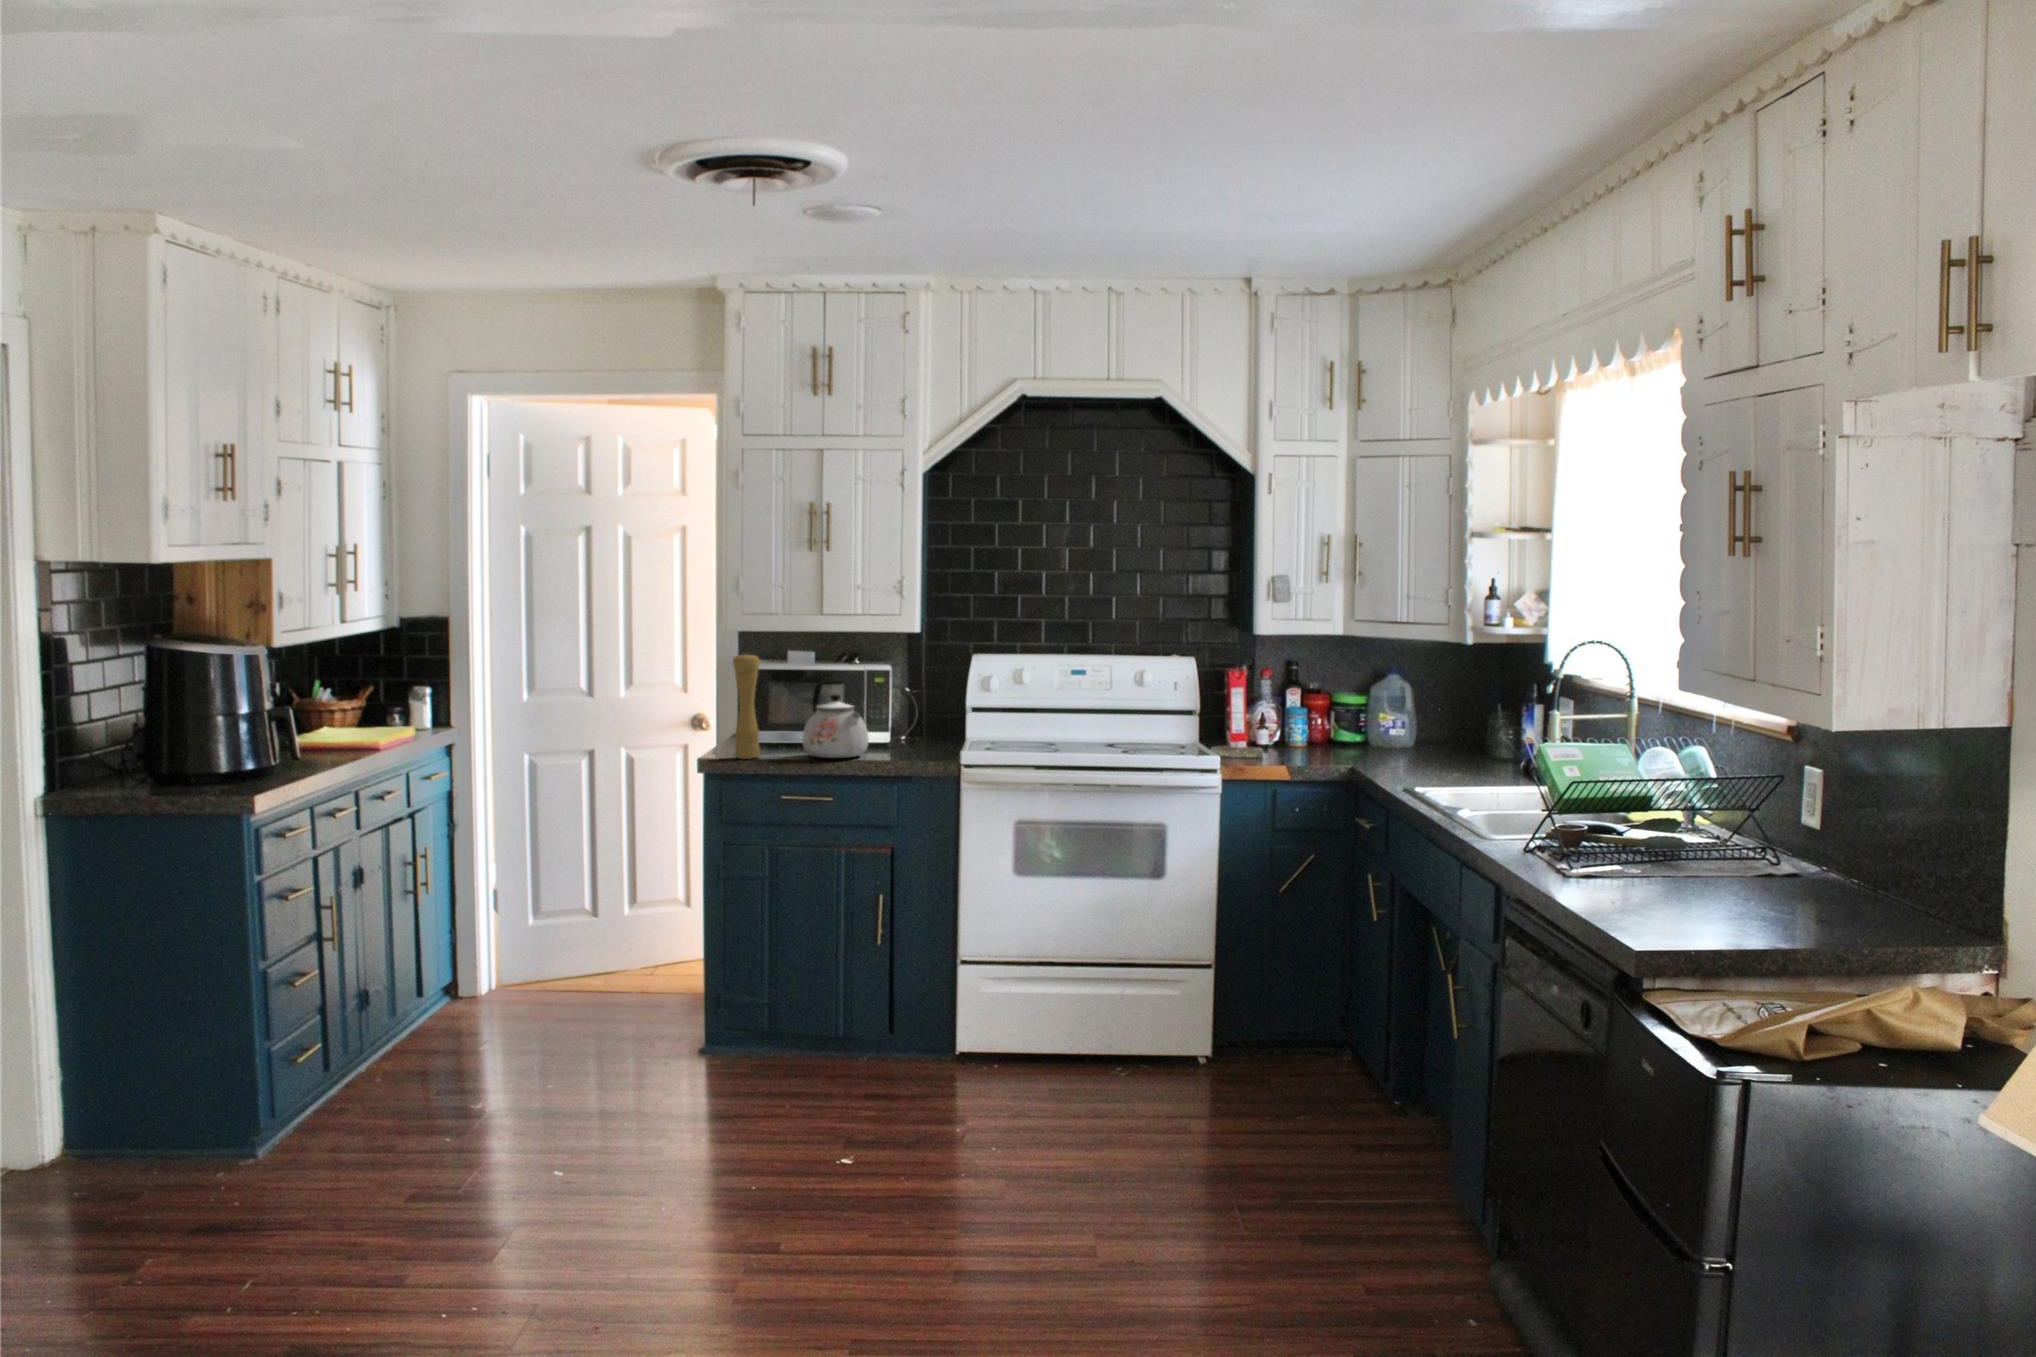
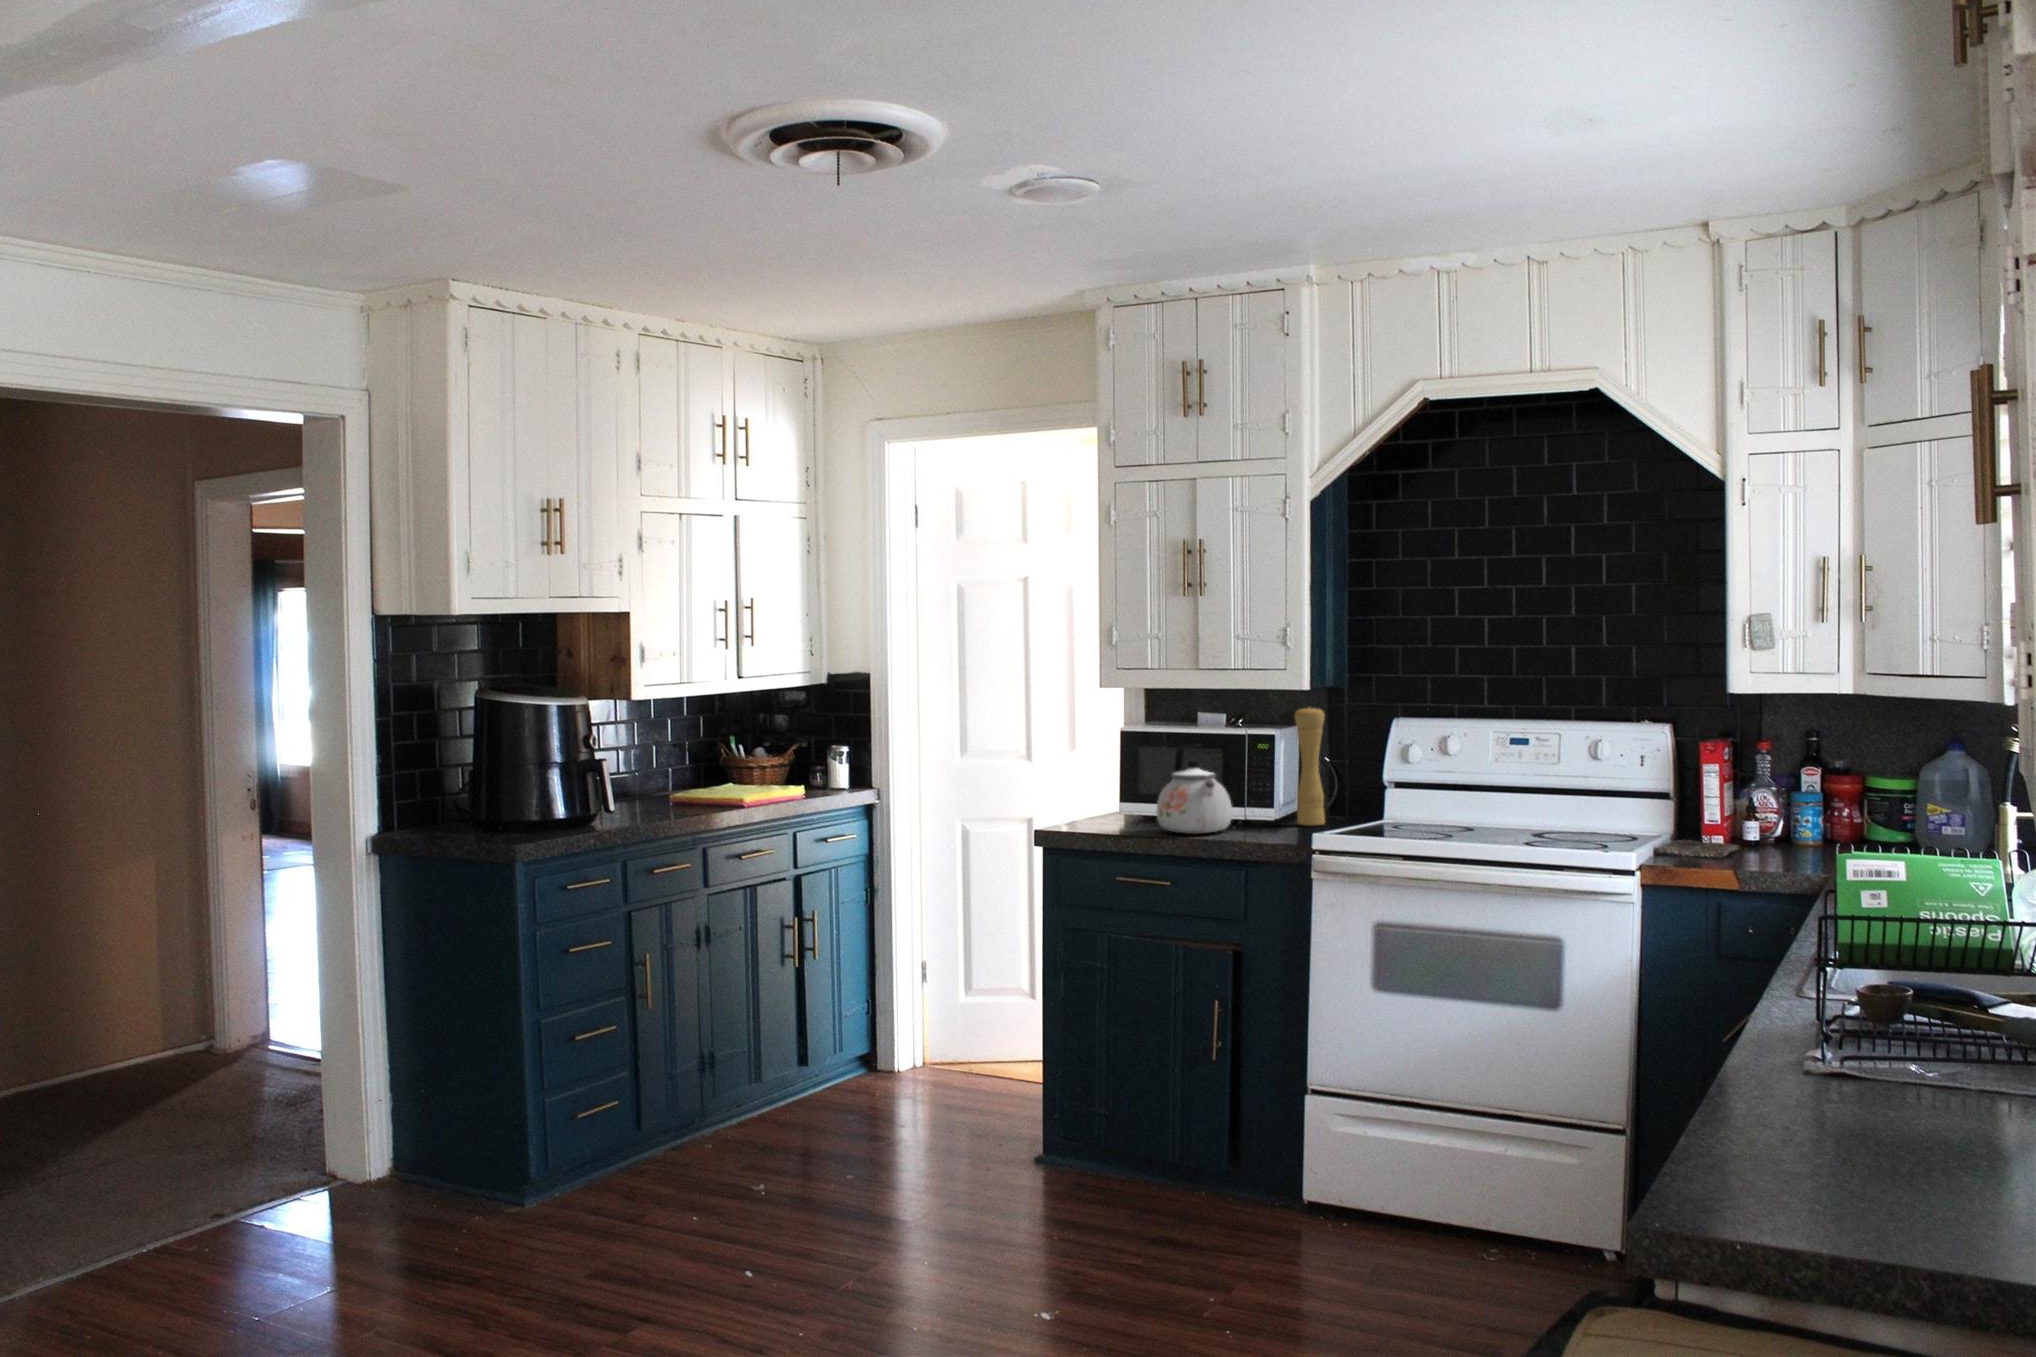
pepper mill: present [733,653,760,759] -> present [1295,707,1325,826]

